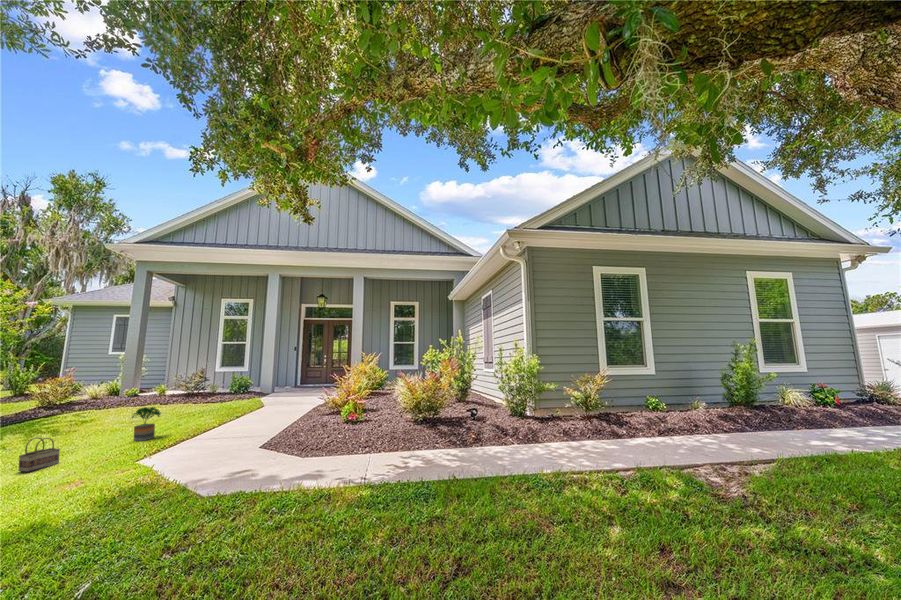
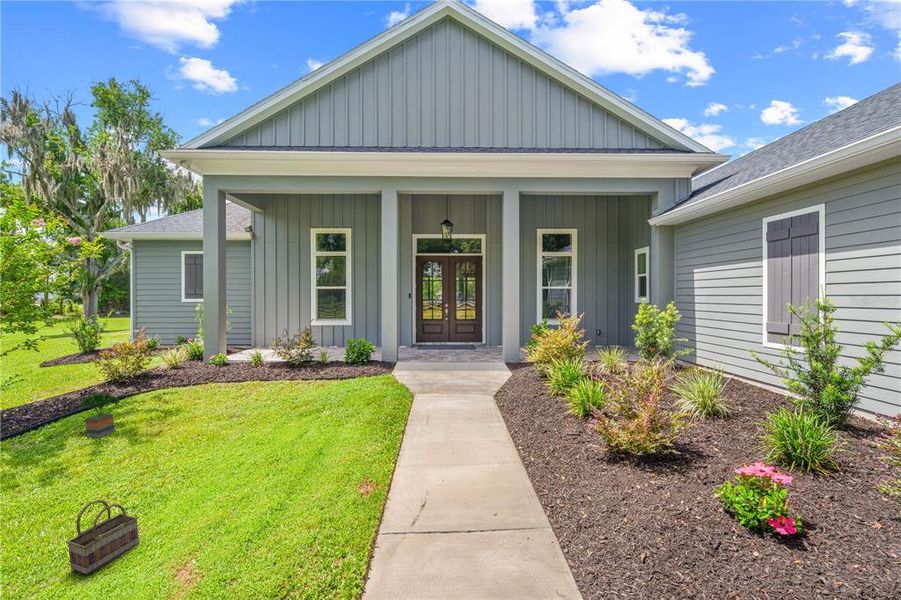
potted tree: present [132,407,161,441] -> present [80,393,120,438]

